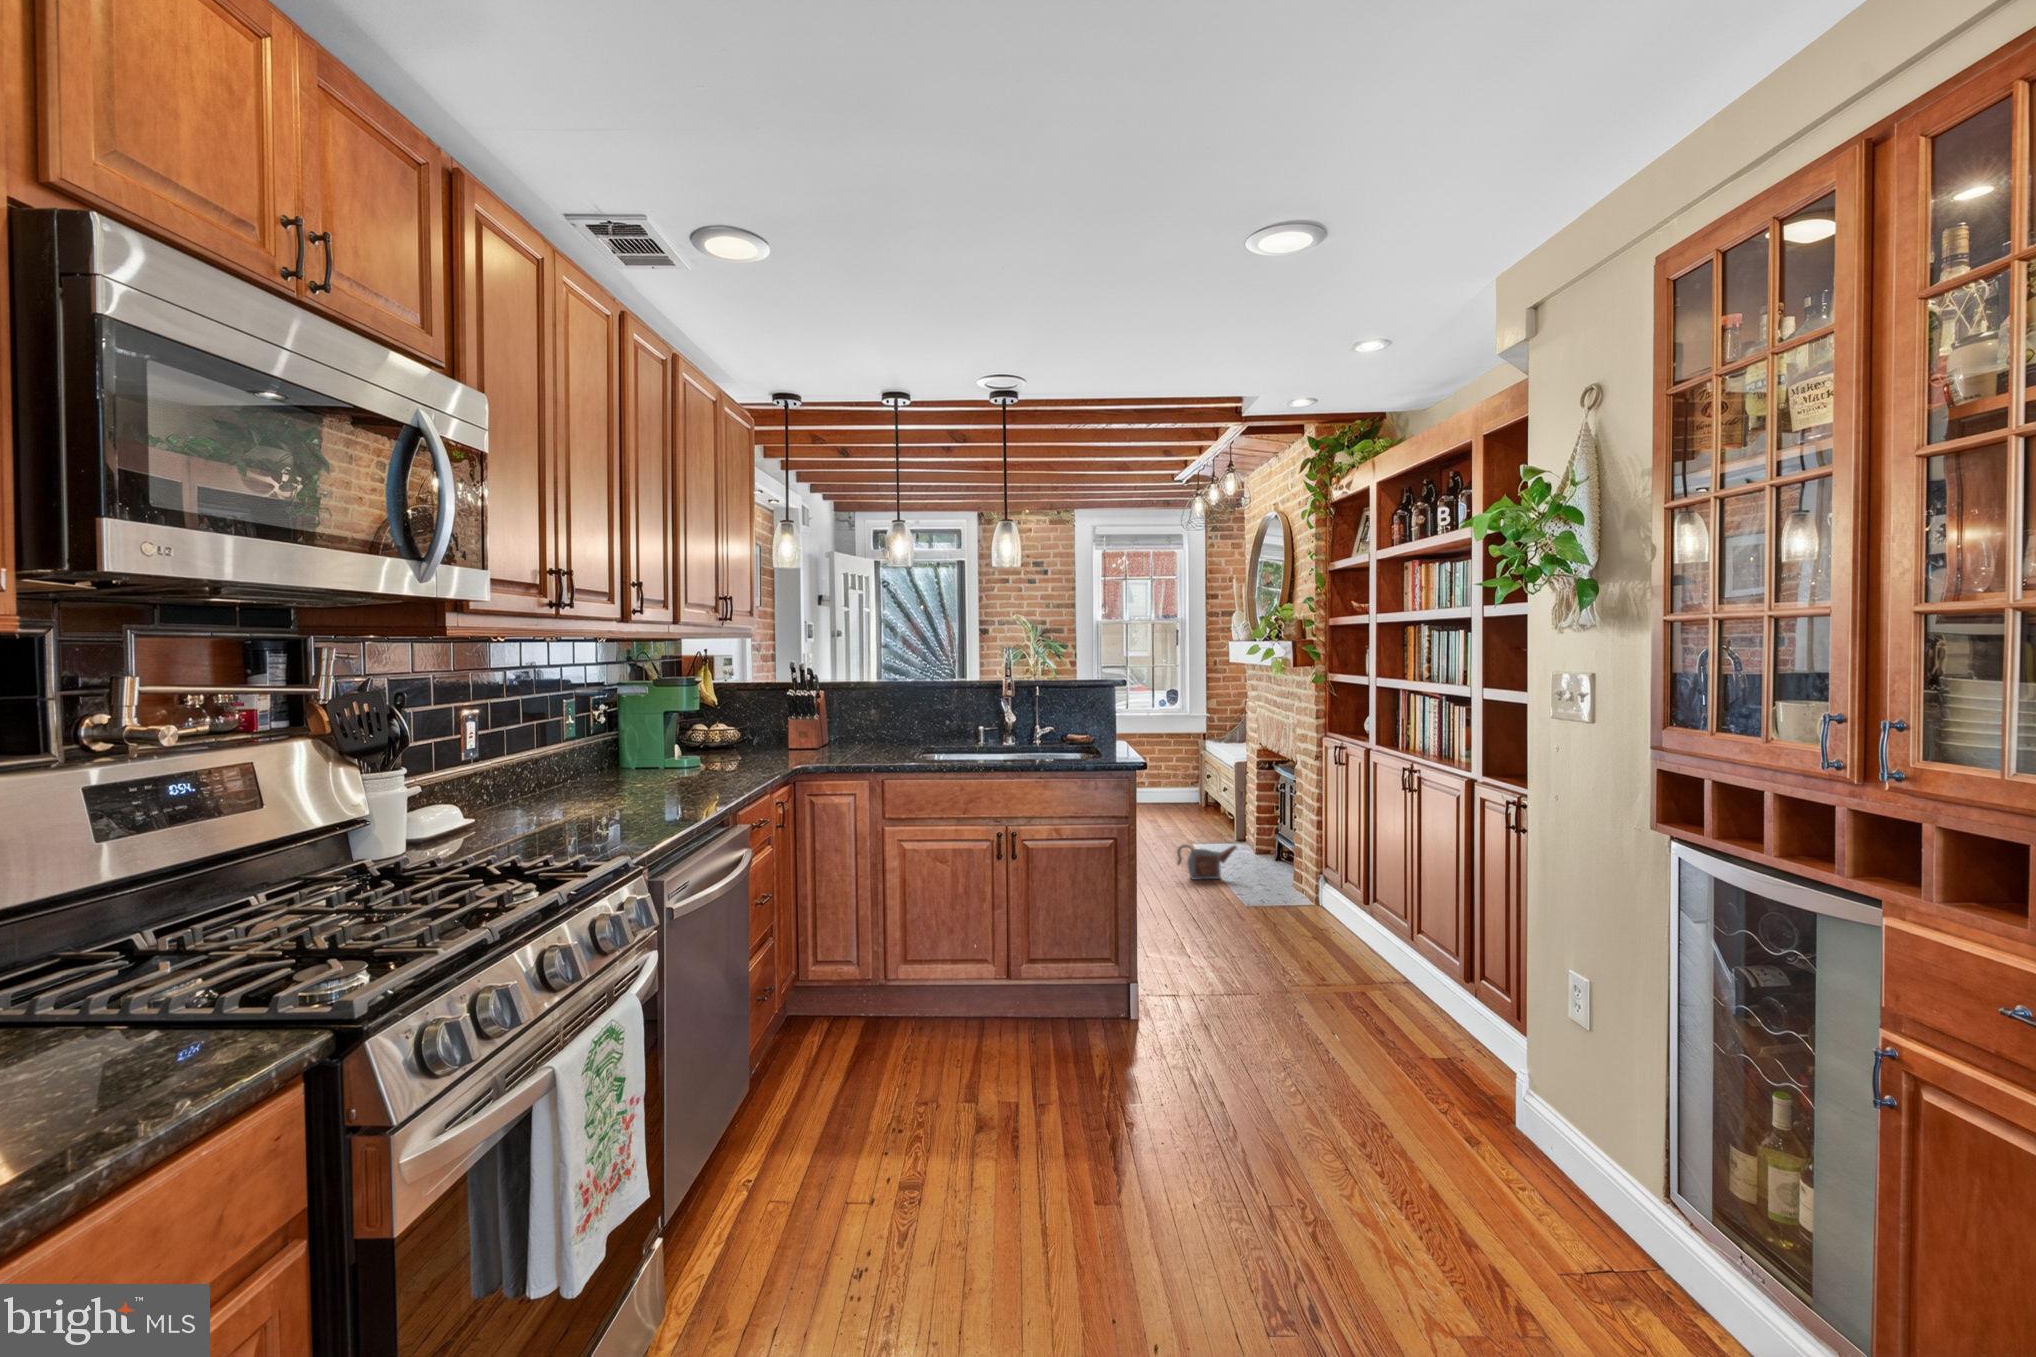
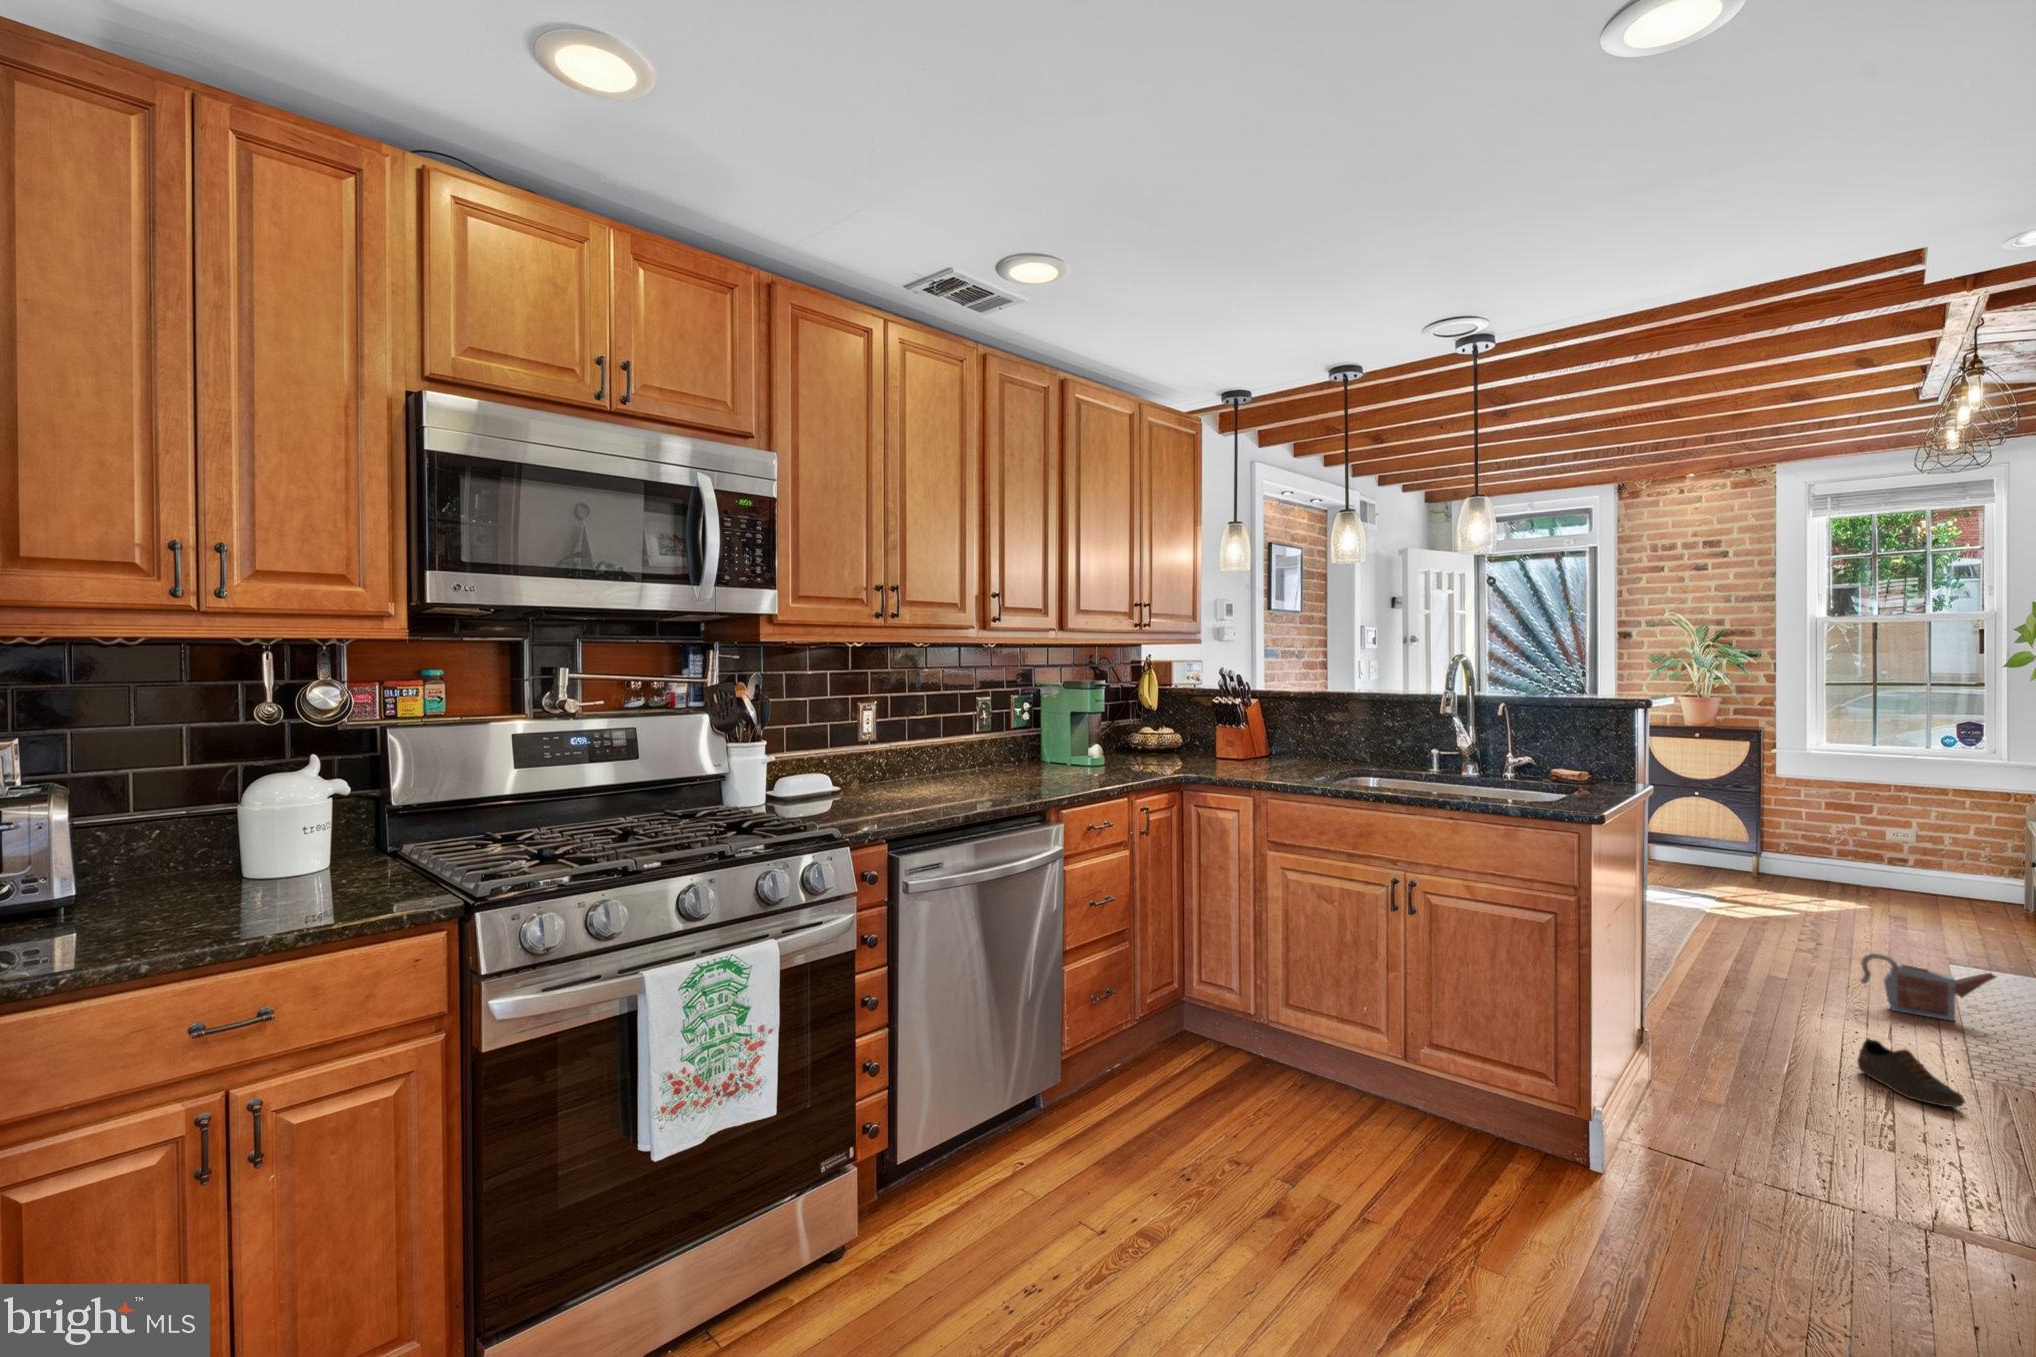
shoe: none [1204,896,1259,927] -> present [1857,1038,1965,1107]

